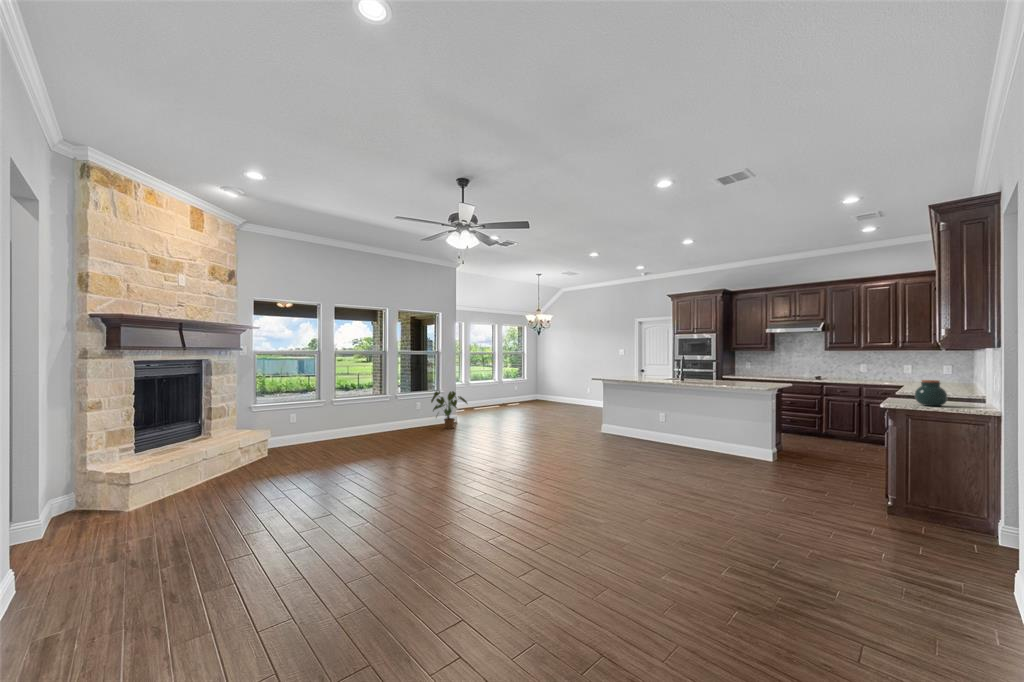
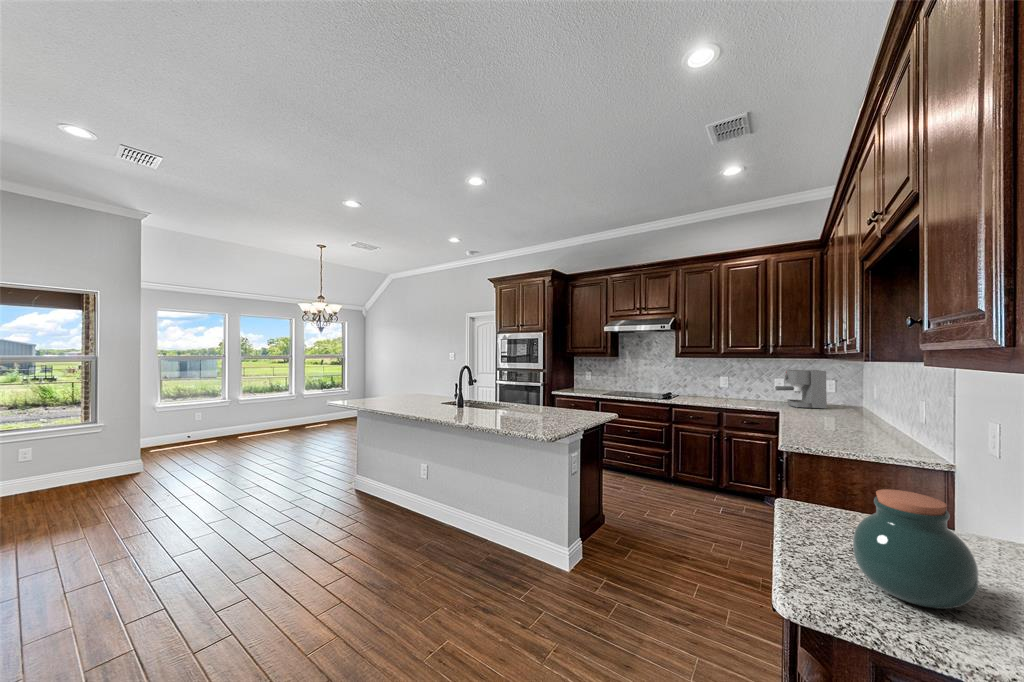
coffee maker: none [904,359,943,385] -> present [775,370,827,409]
house plant: present [431,391,467,429] -> none [39,426,140,496]

